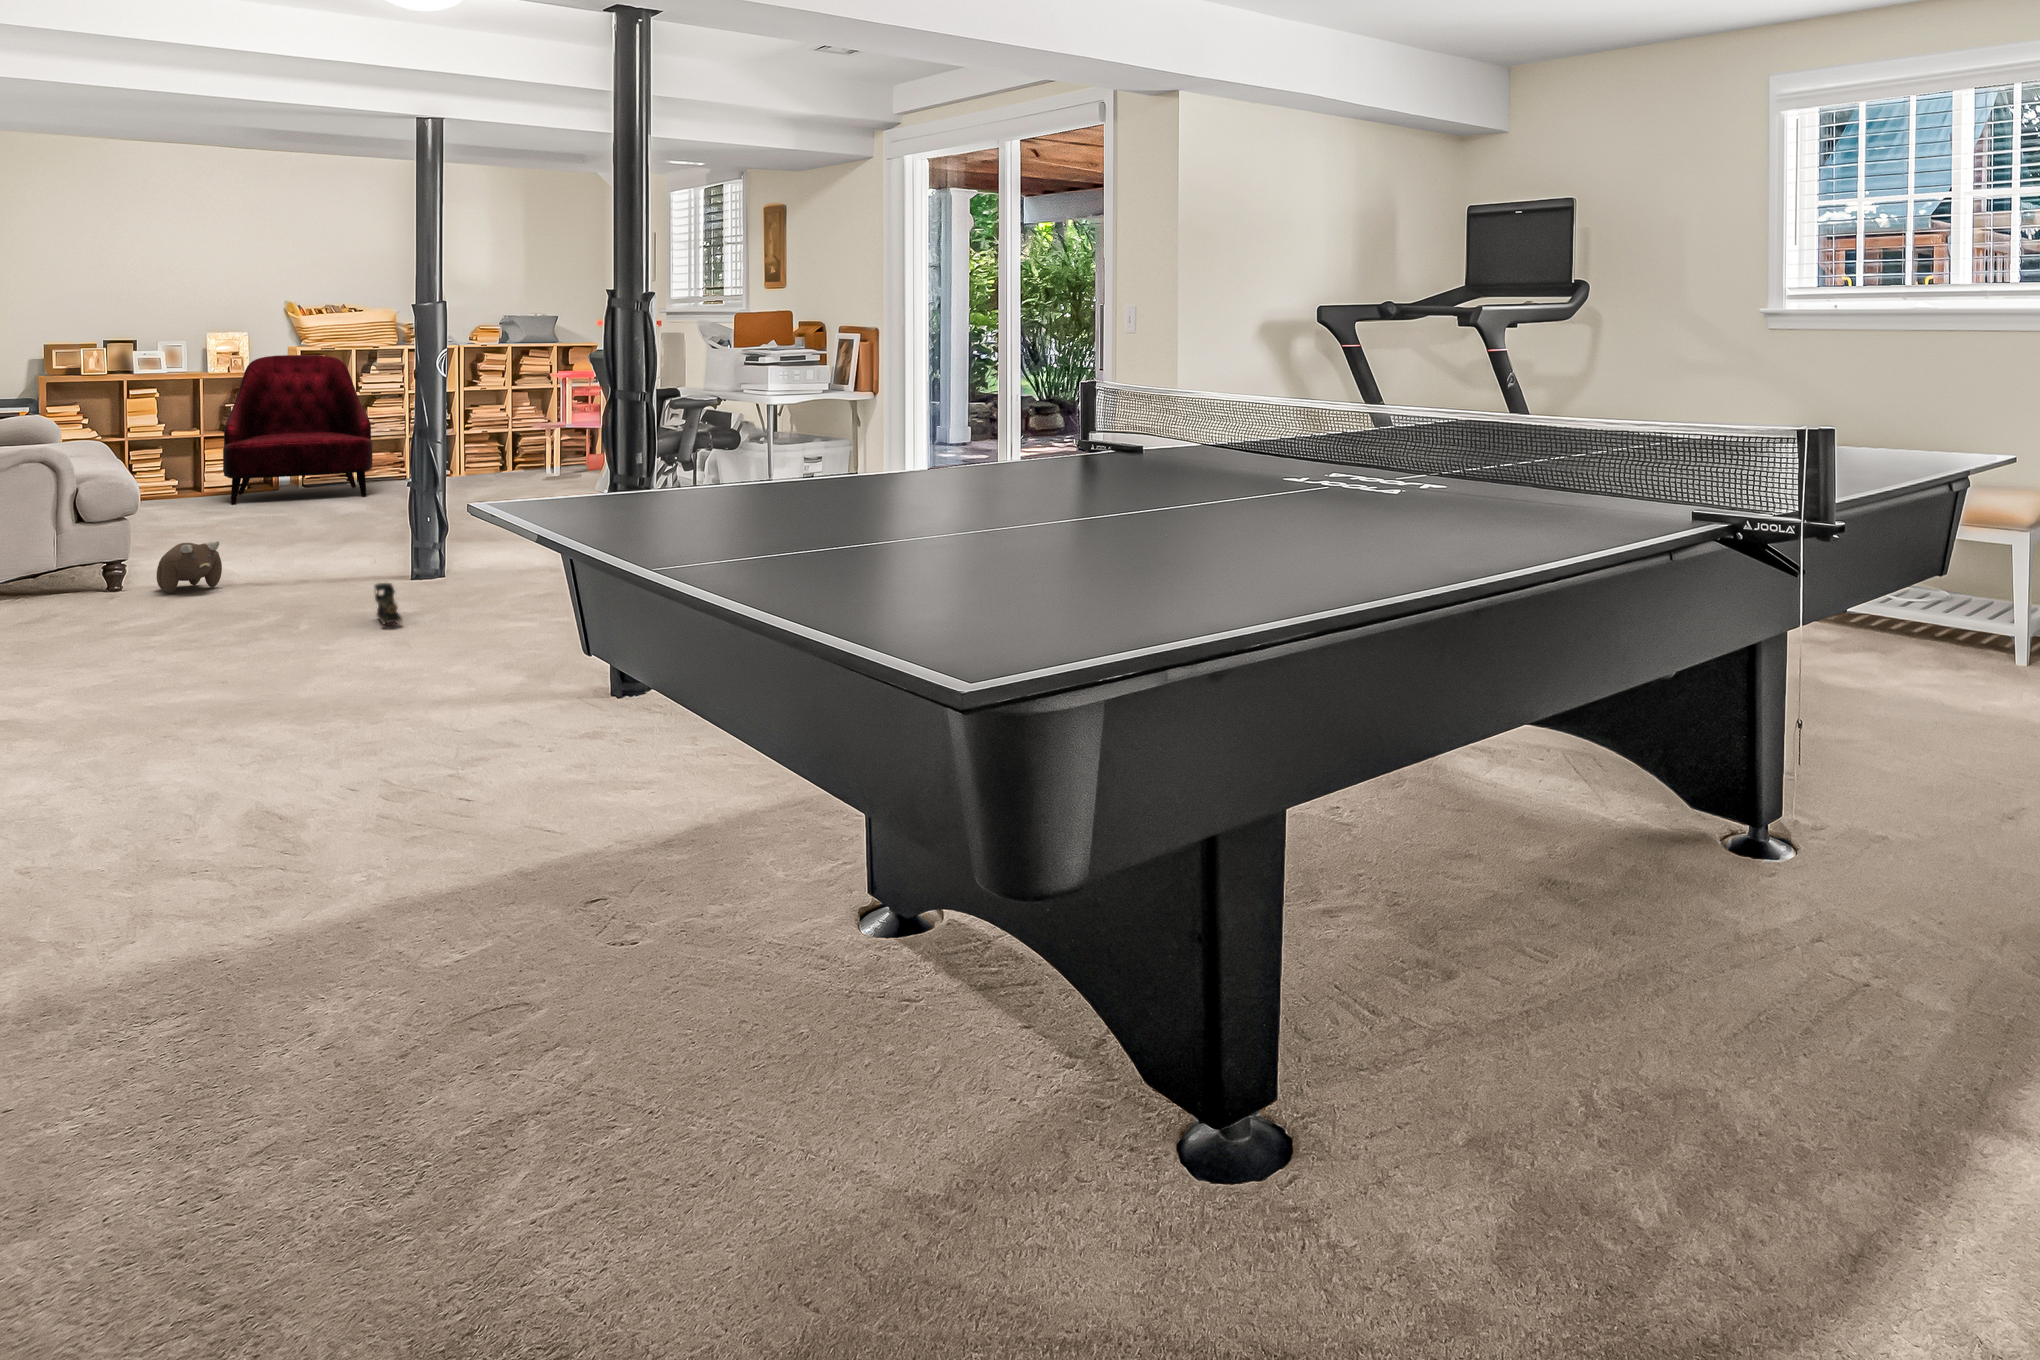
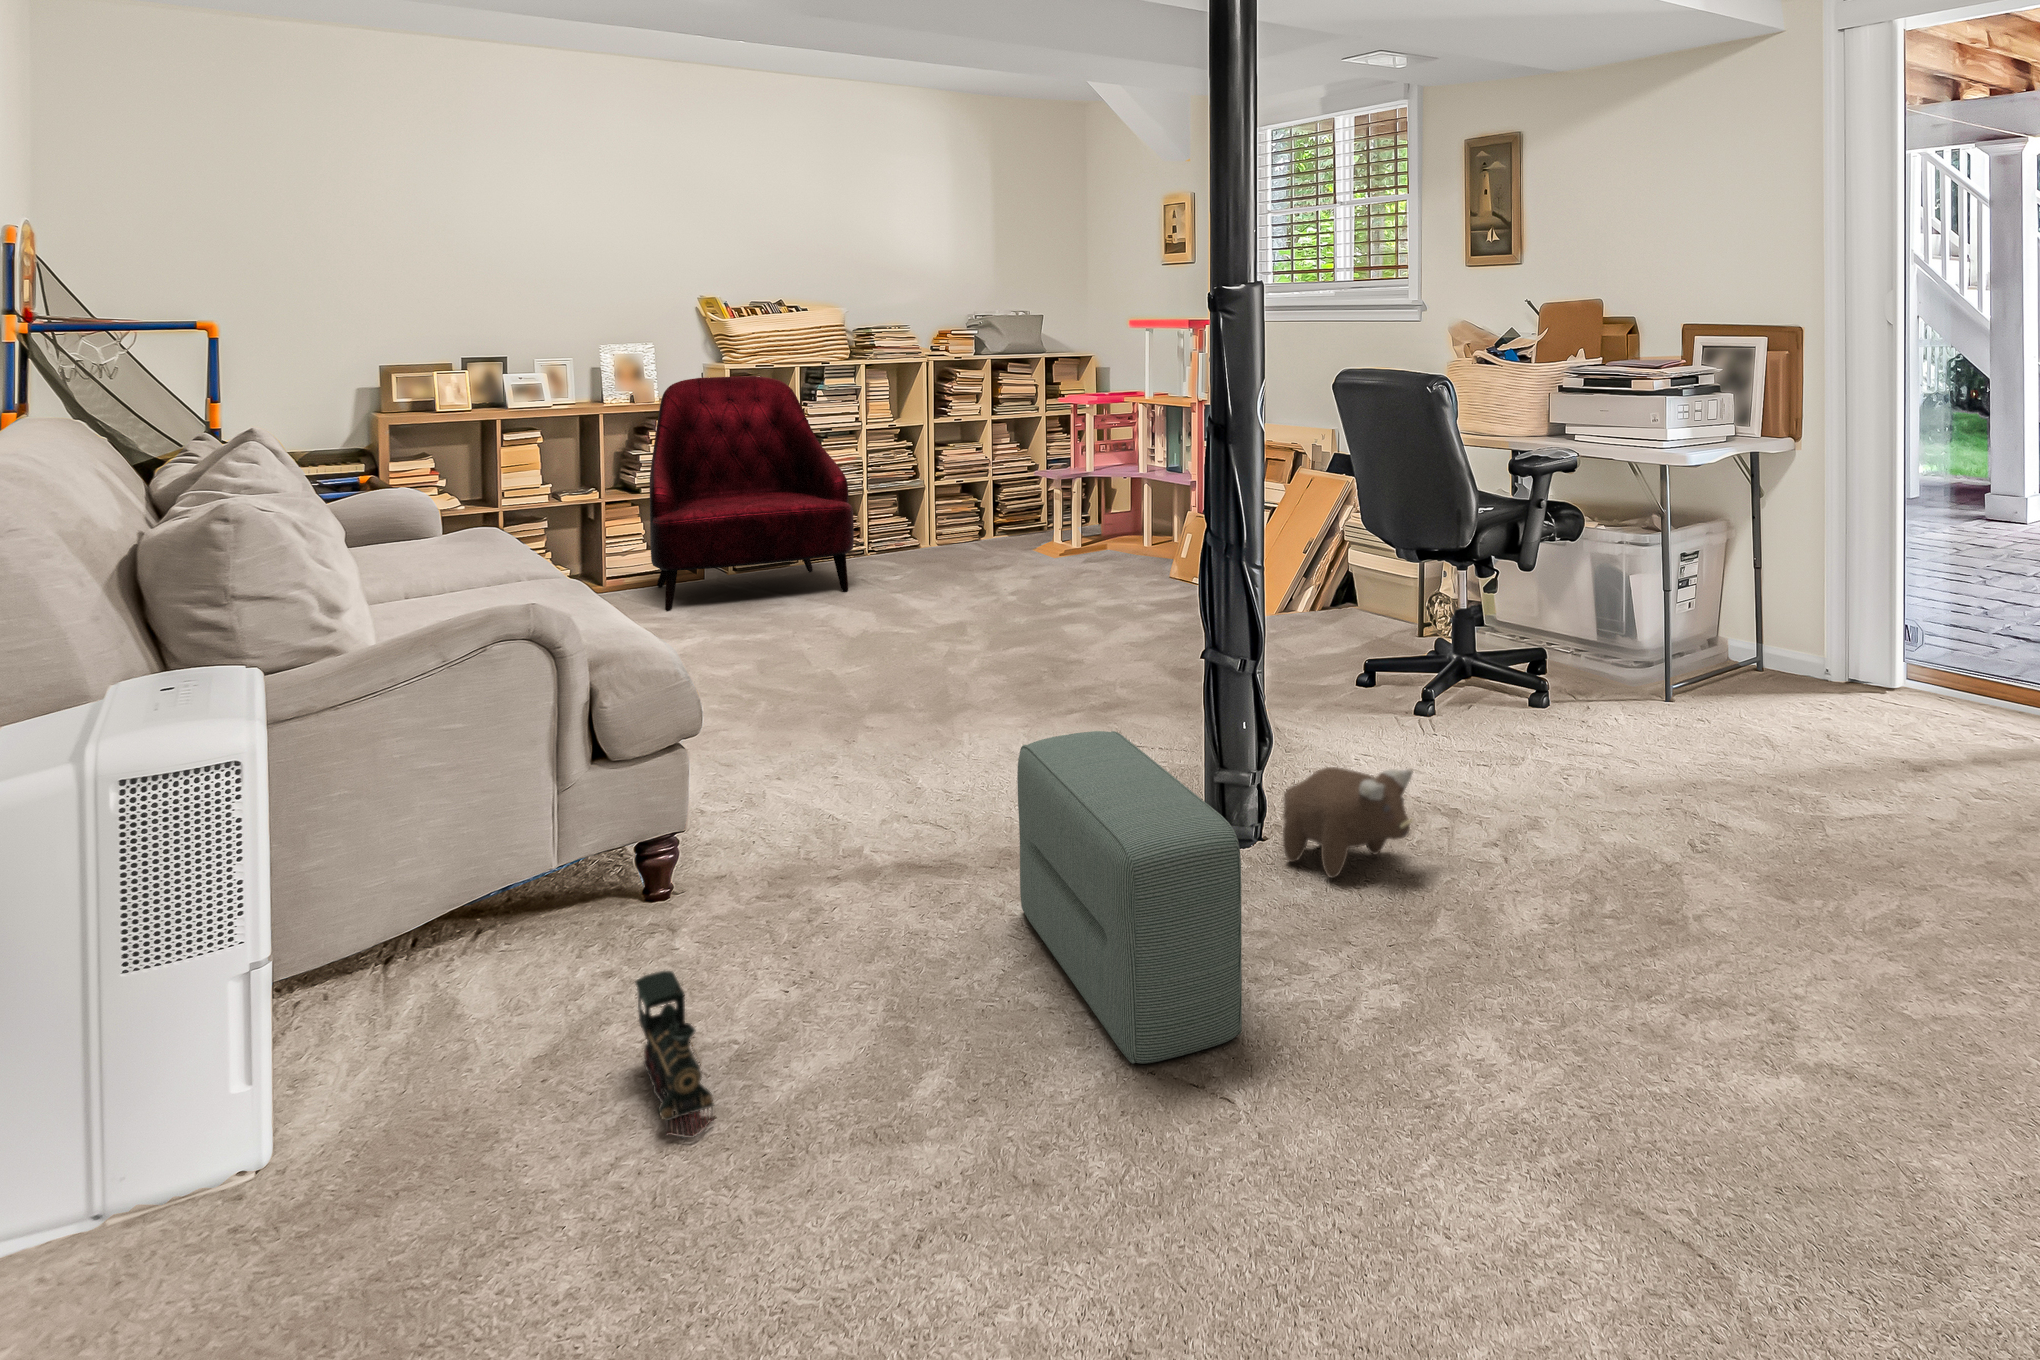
pouf: none [269,511,340,621] -> present [1017,731,1242,1064]
plush toy: present [157,541,222,593] -> present [1283,767,1413,878]
toy train: present [375,583,402,626] -> present [635,971,714,1138]

